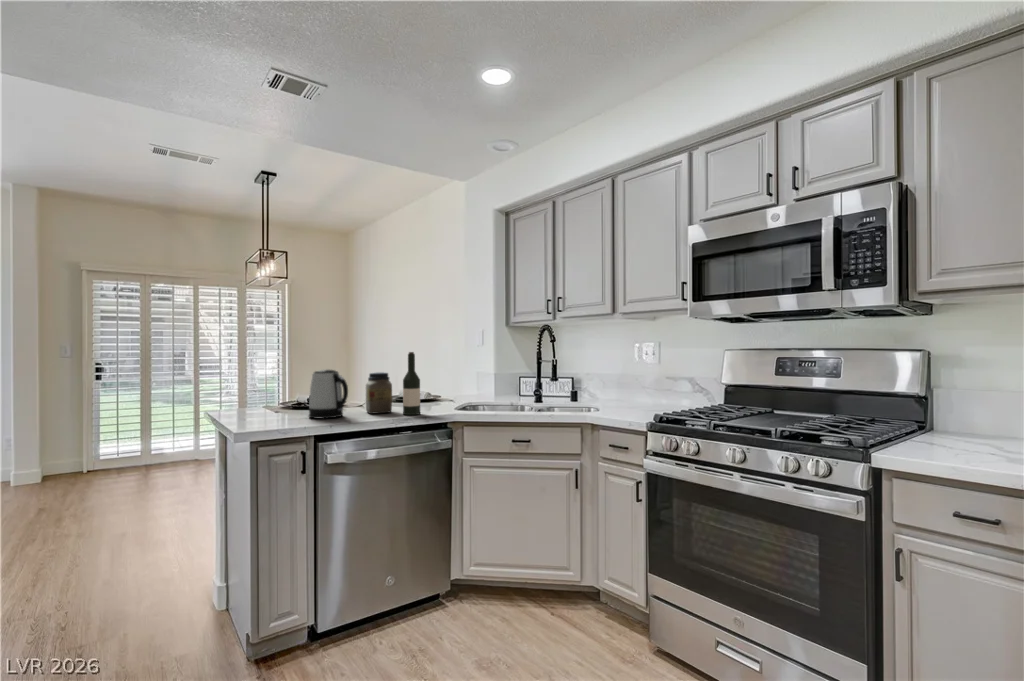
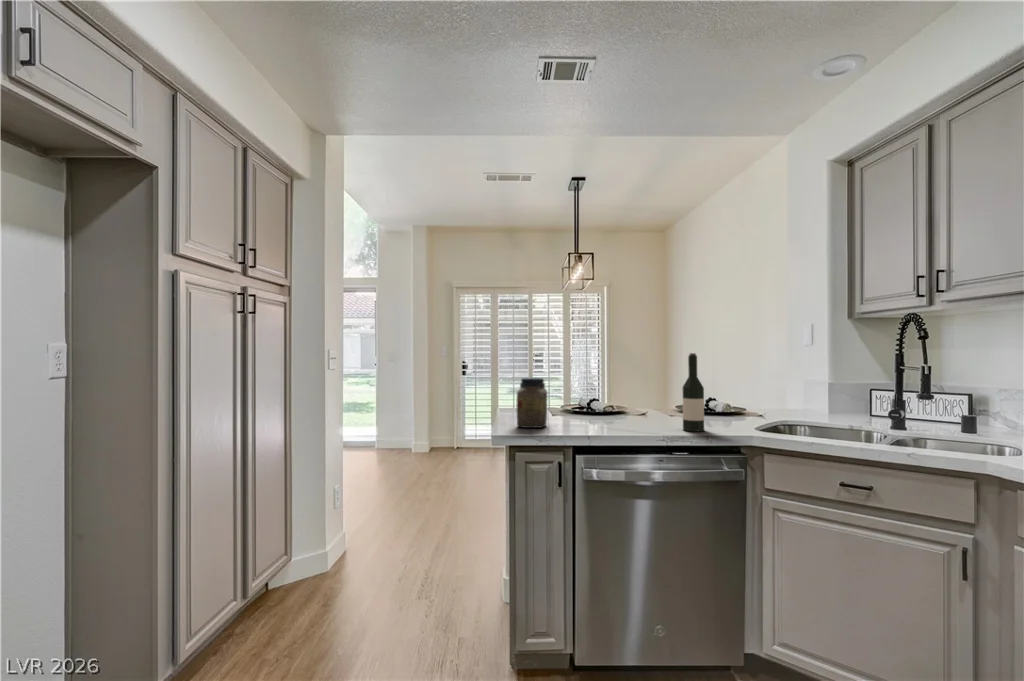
kettle: present [309,369,348,419] -> none [577,372,616,426]
jar: present [366,372,392,414] -> present [516,378,547,428]

